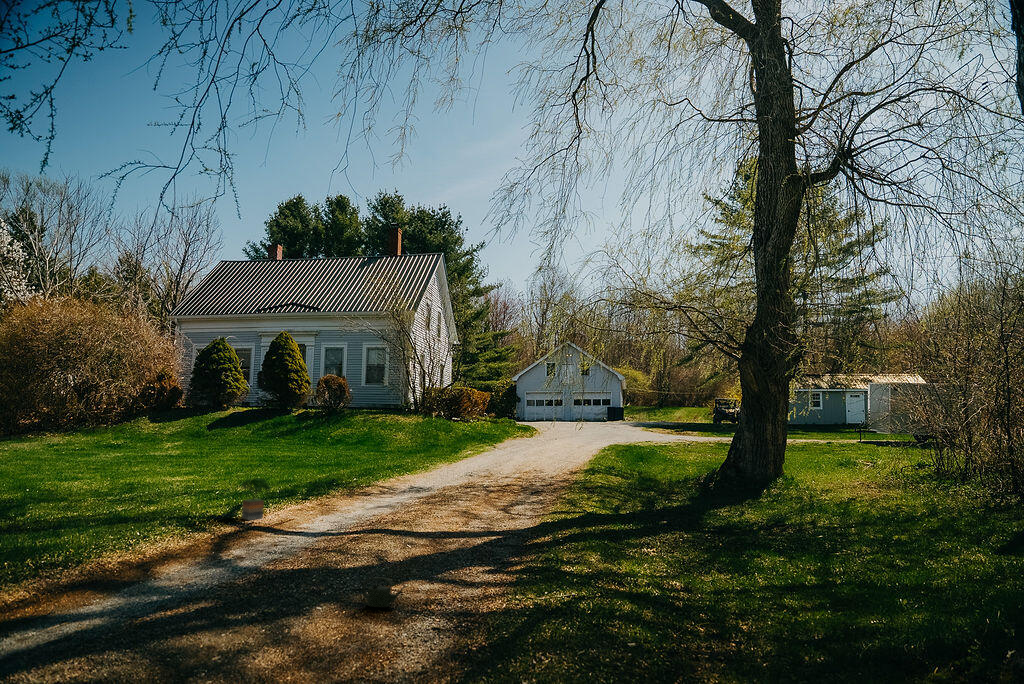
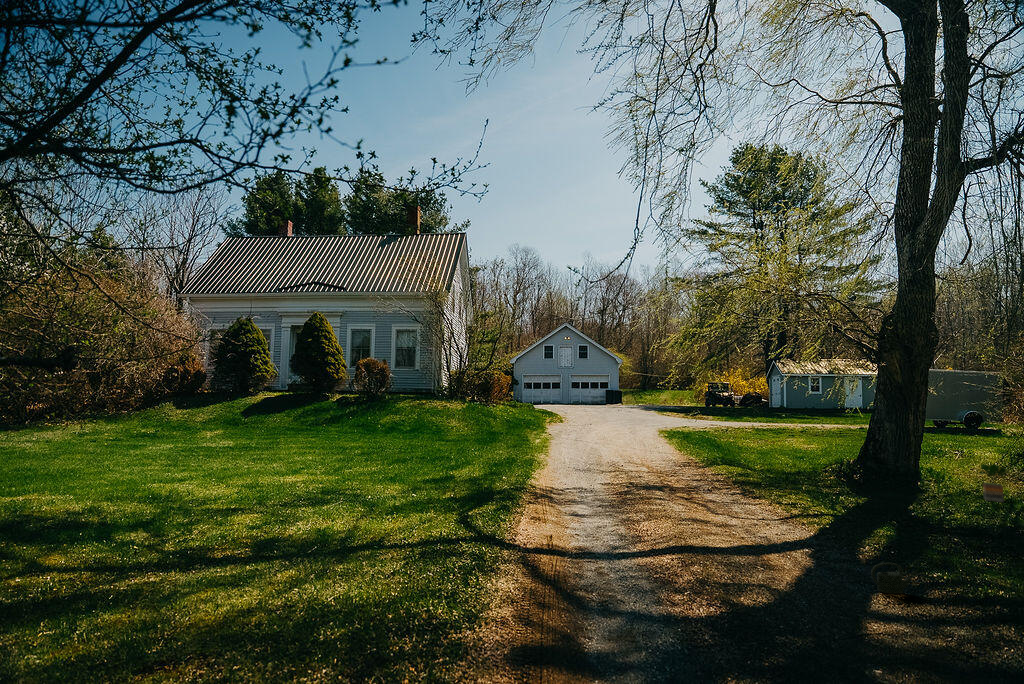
potted tree: present [241,478,271,520] -> present [978,464,1009,502]

